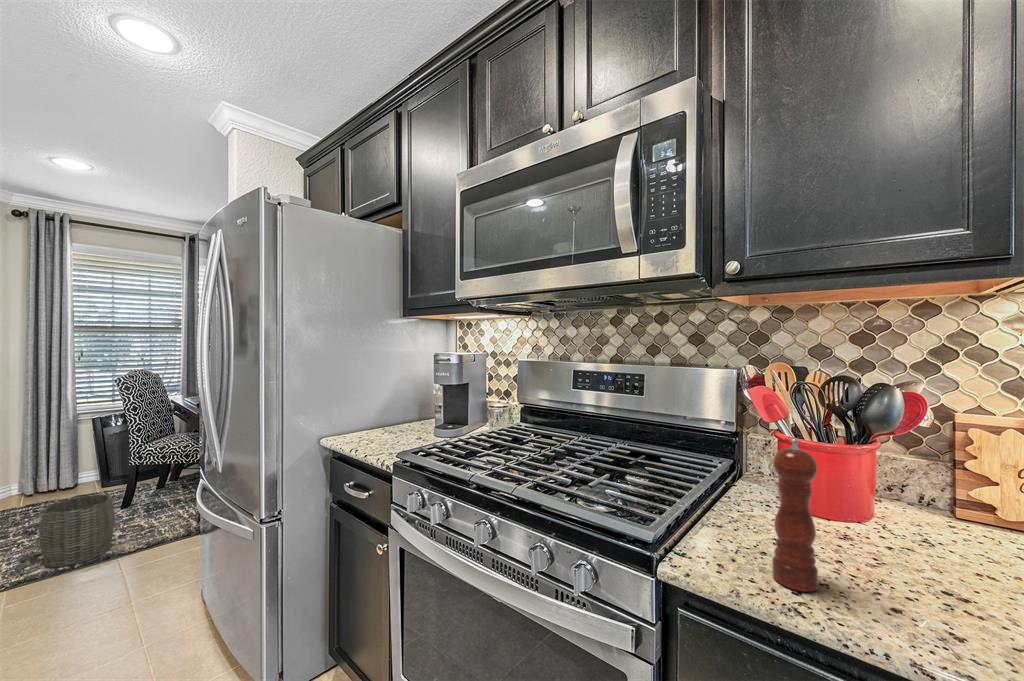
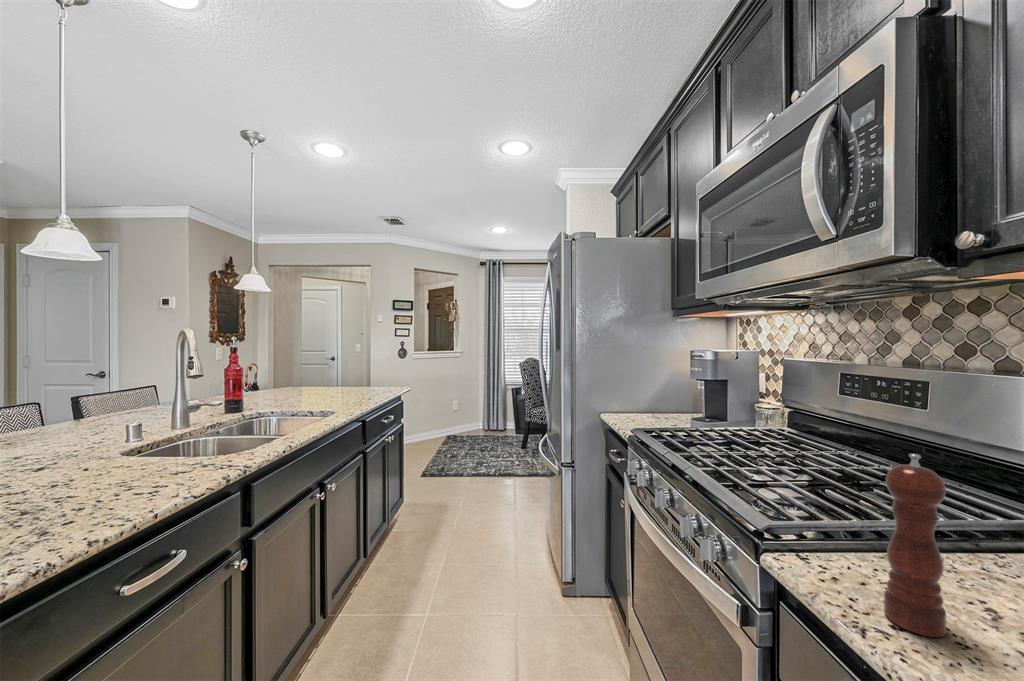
woven basket: present [39,495,115,567] -> none [483,435,515,475]

